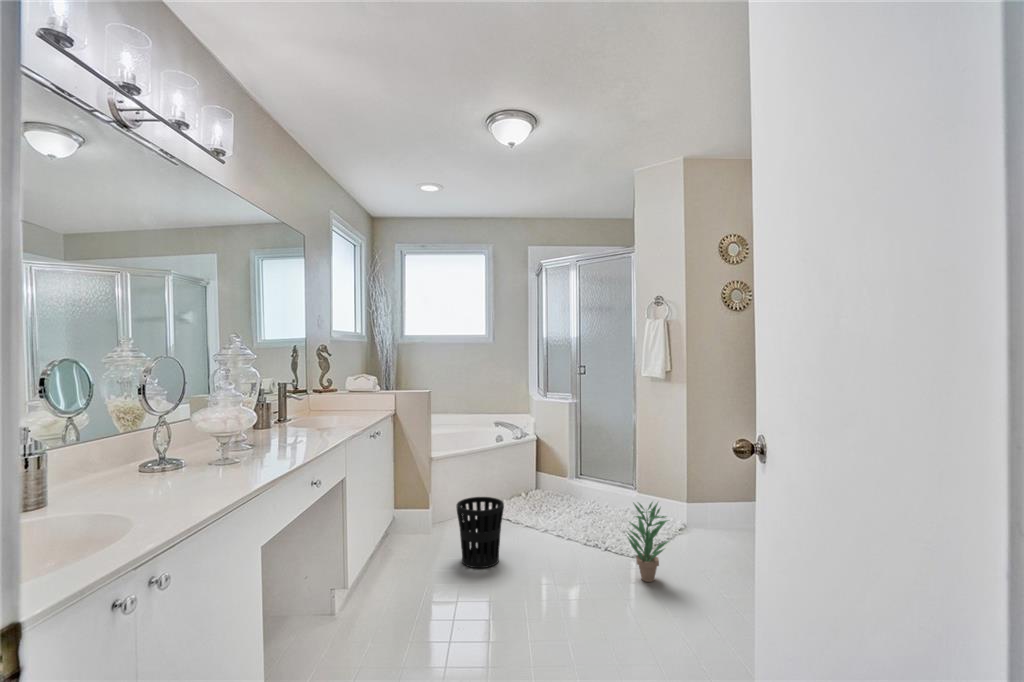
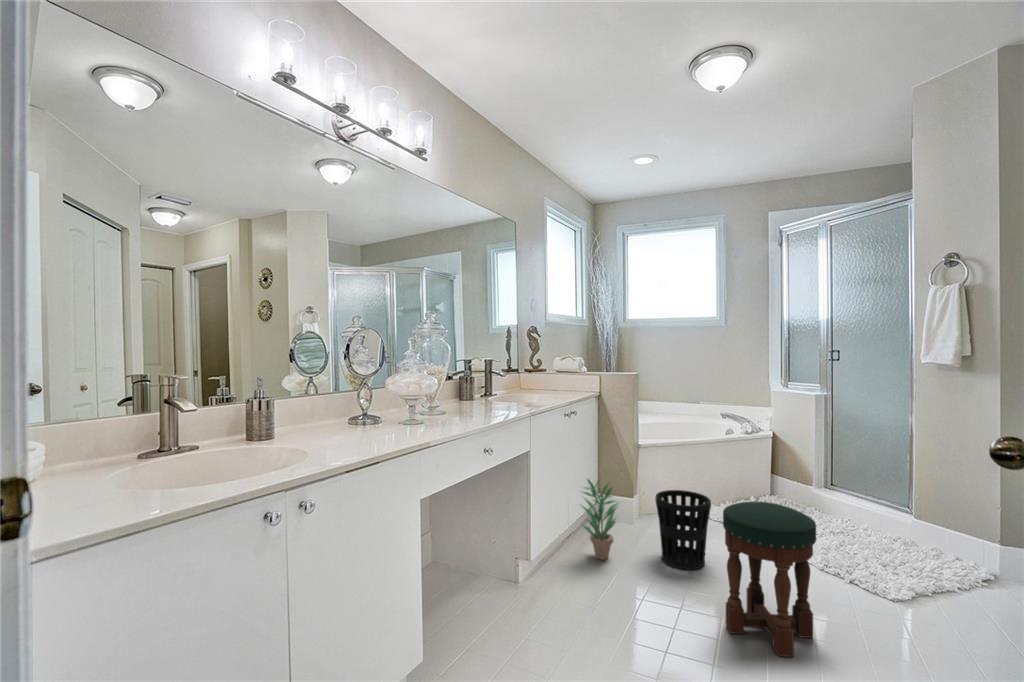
stool: none [524,497,592,621] -> present [723,502,817,657]
potted plant: present [628,503,669,582] -> present [582,479,619,560]

